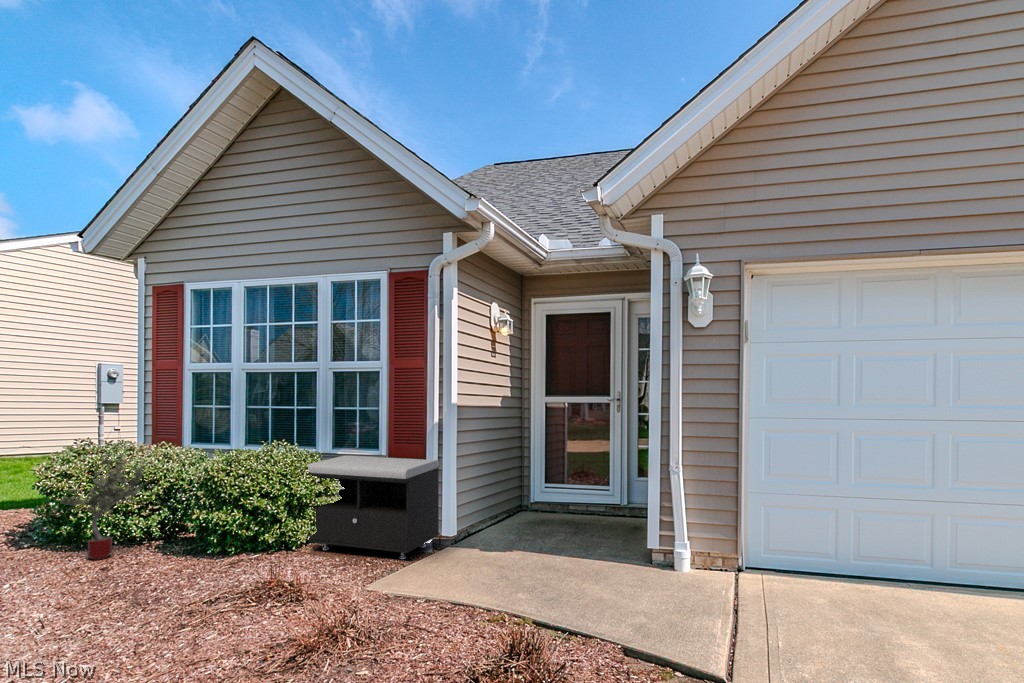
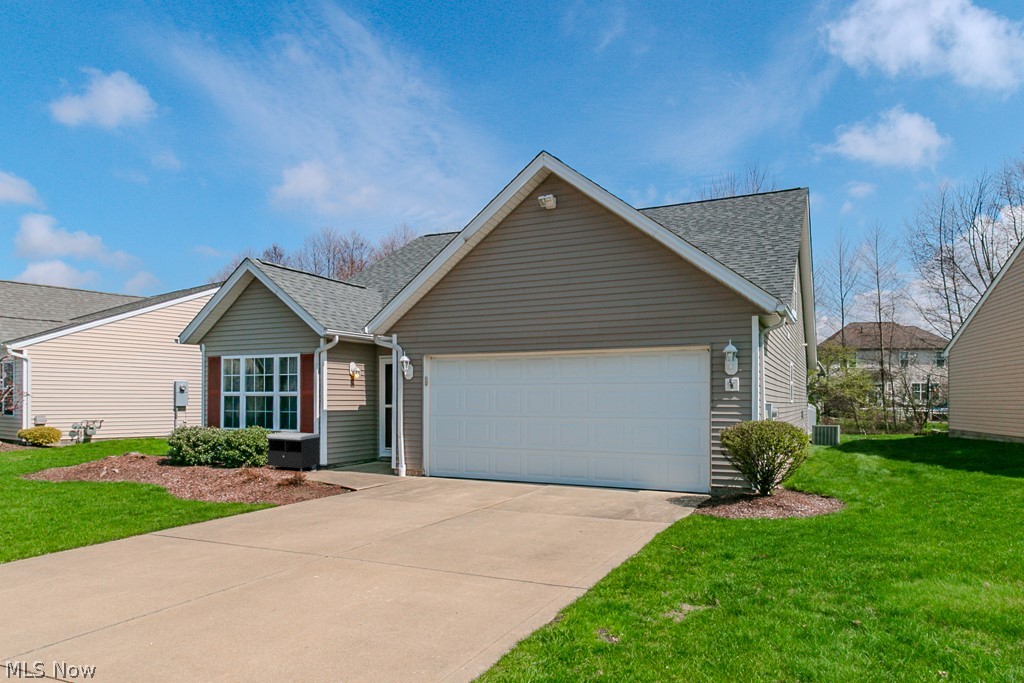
potted tree: present [61,453,145,560] -> none [175,429,206,470]

